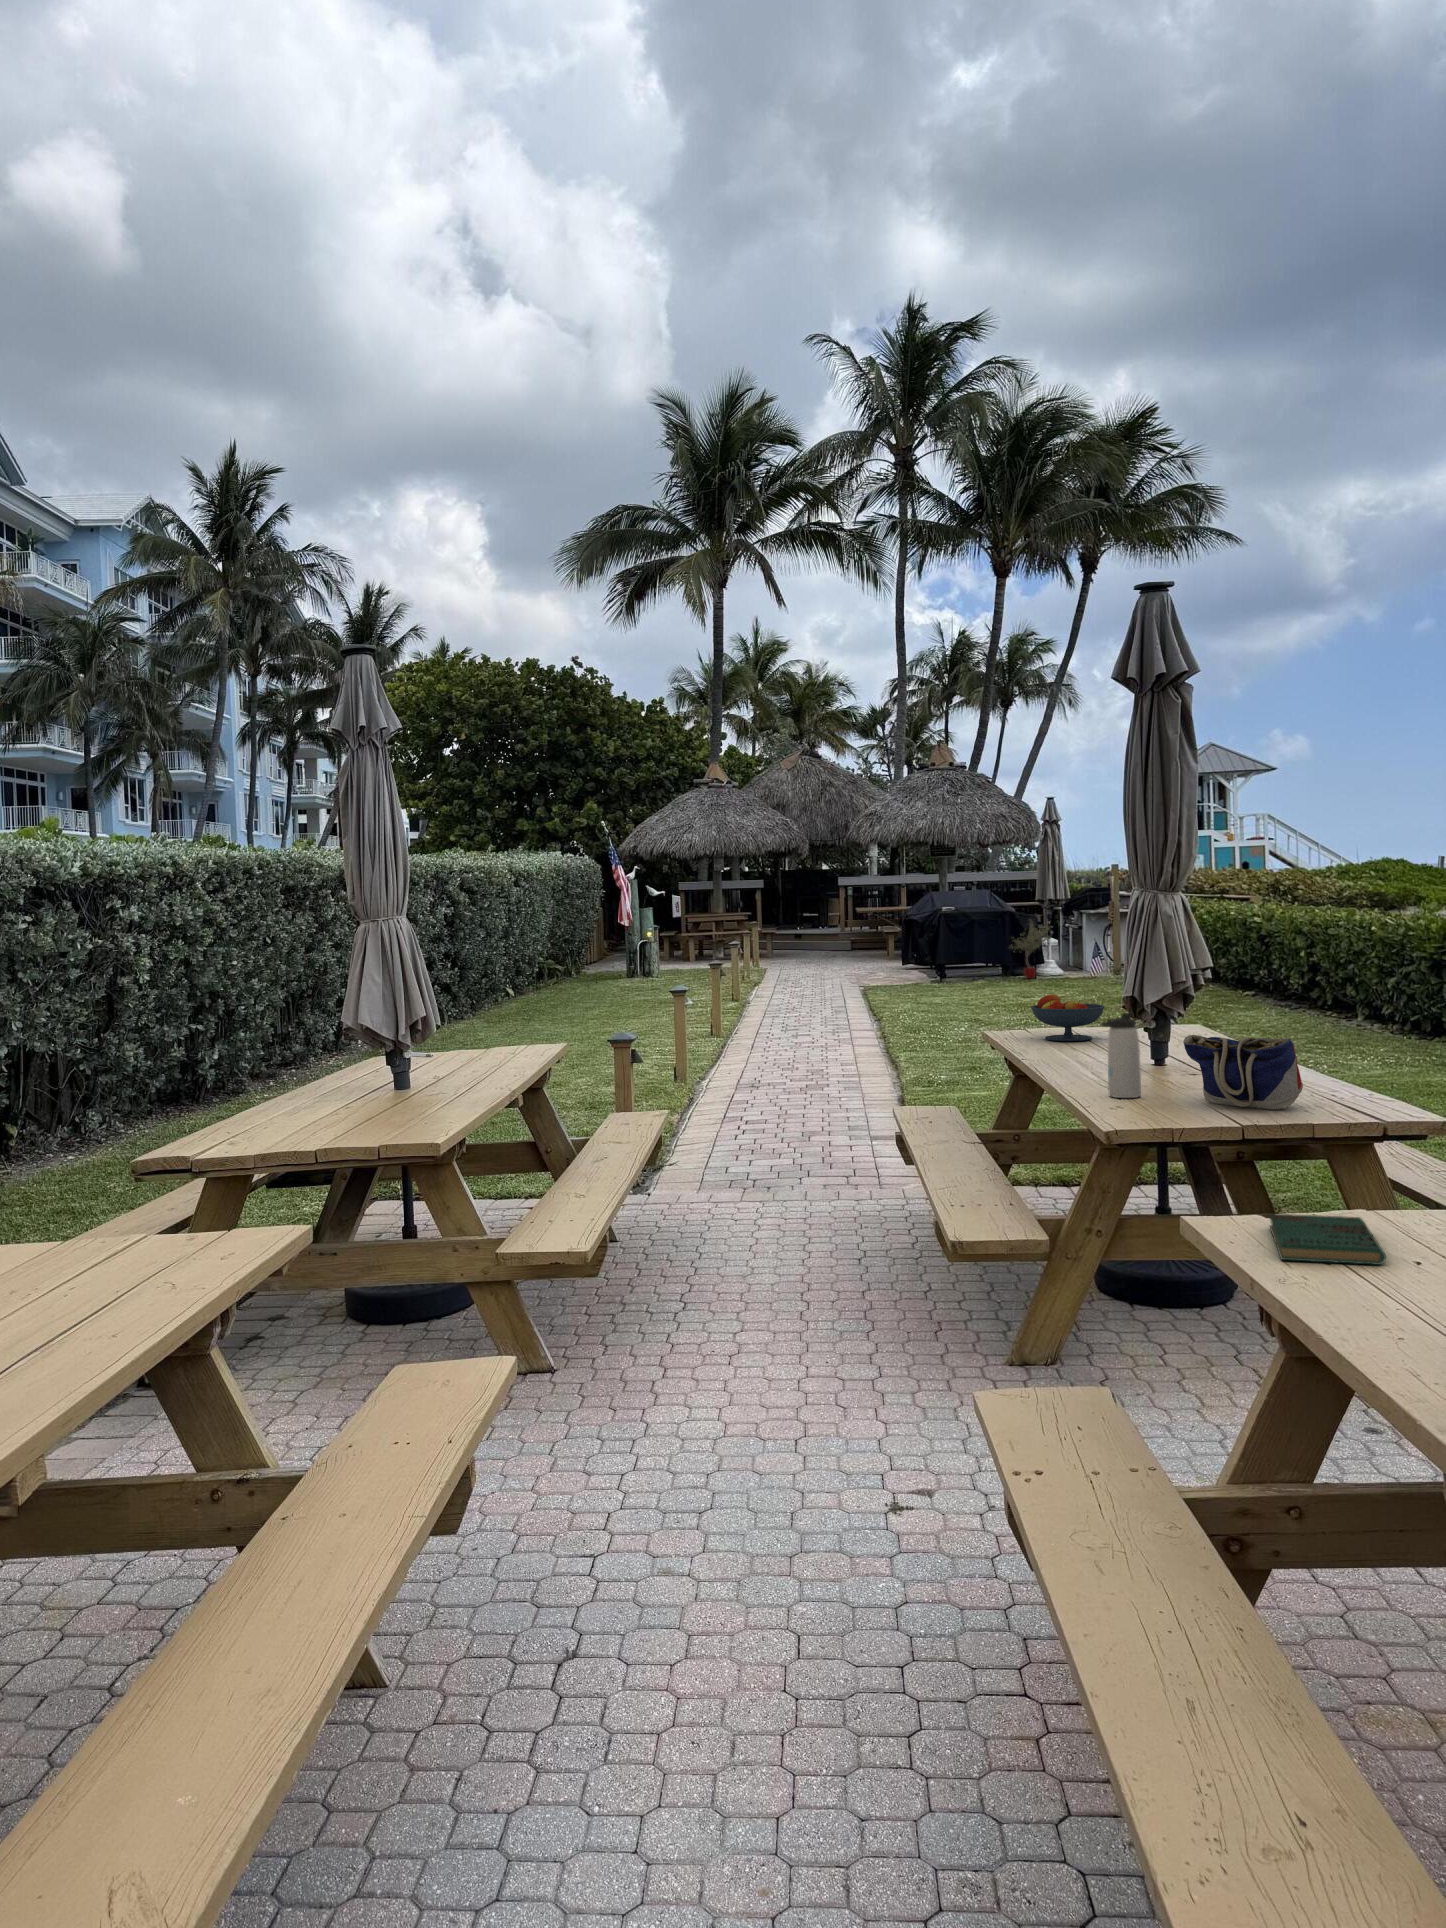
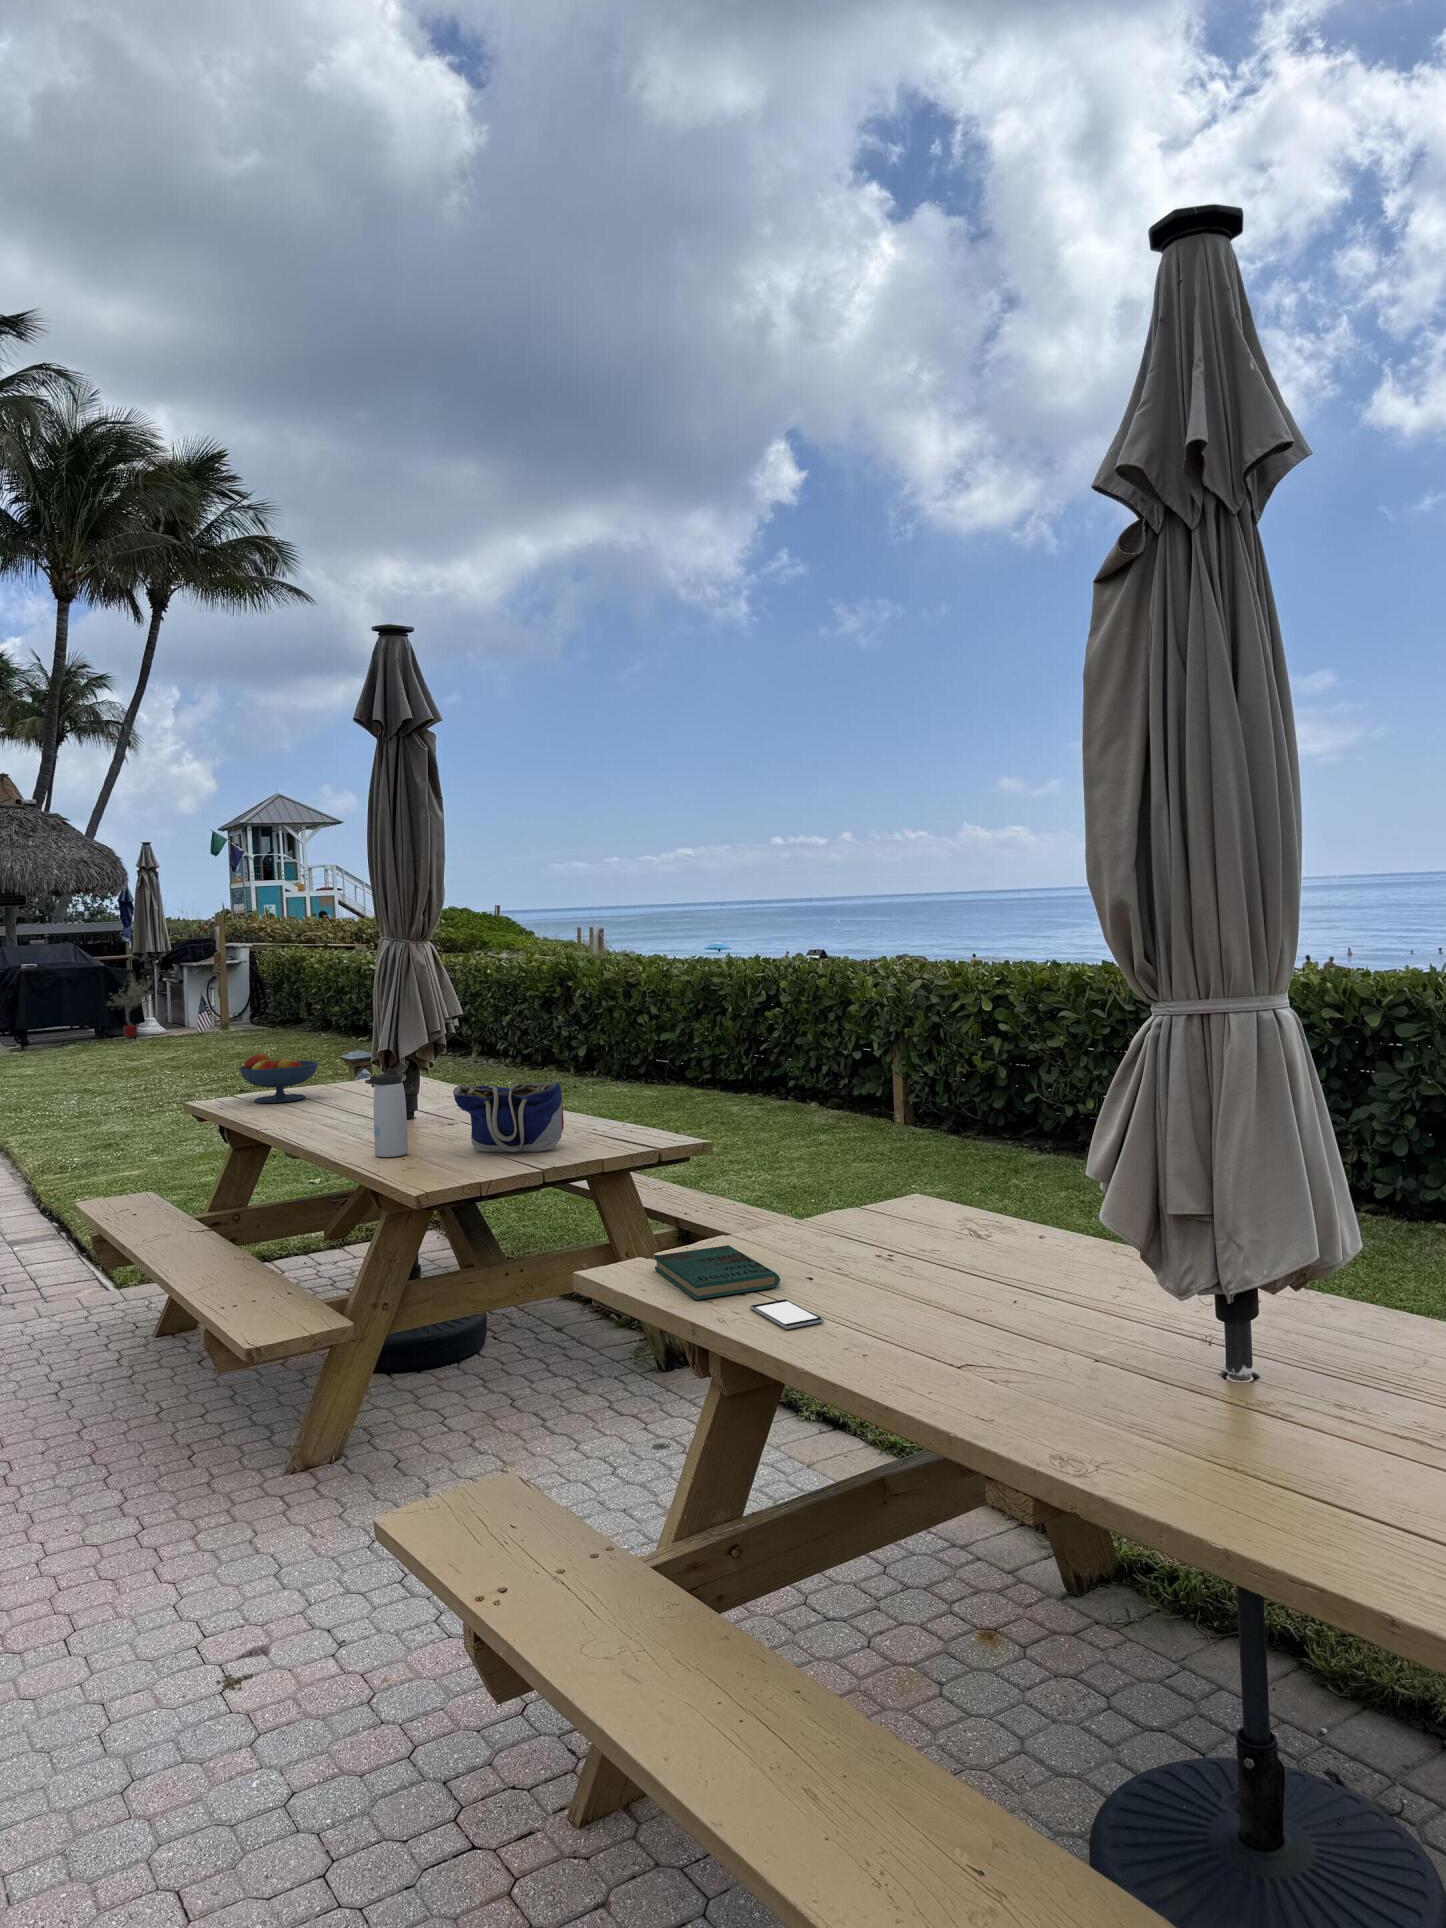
smartphone: none [1330,1275,1397,1304] -> present [750,1299,824,1329]

